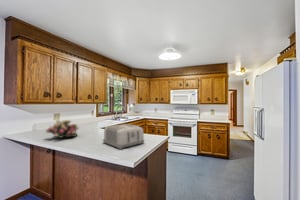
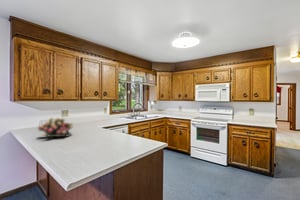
toaster: present [103,124,144,149] -> none [87,125,132,156]

